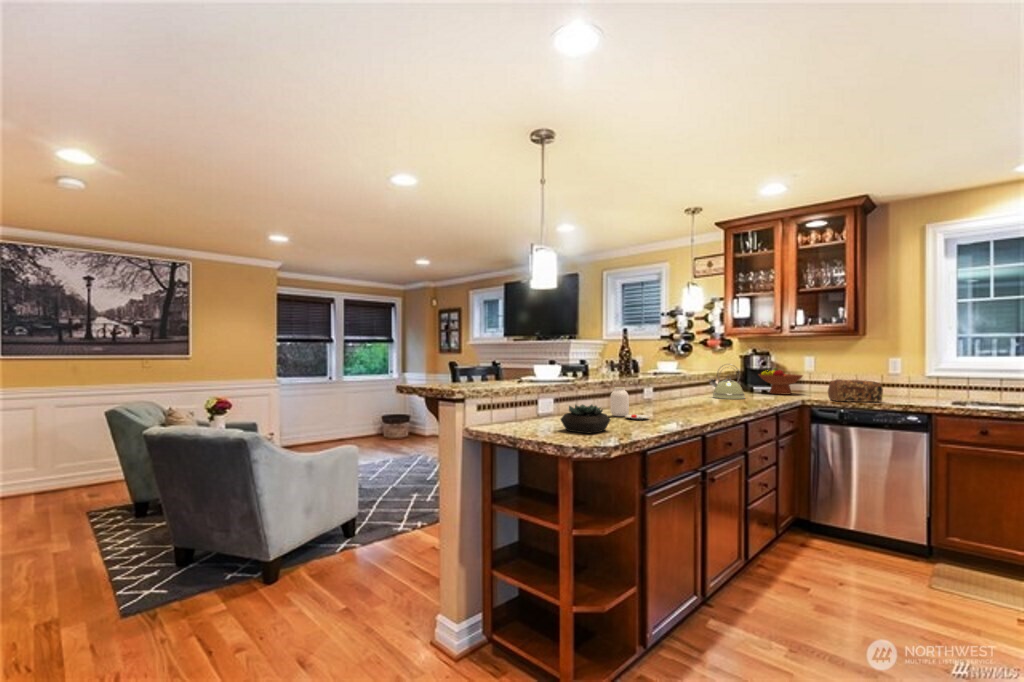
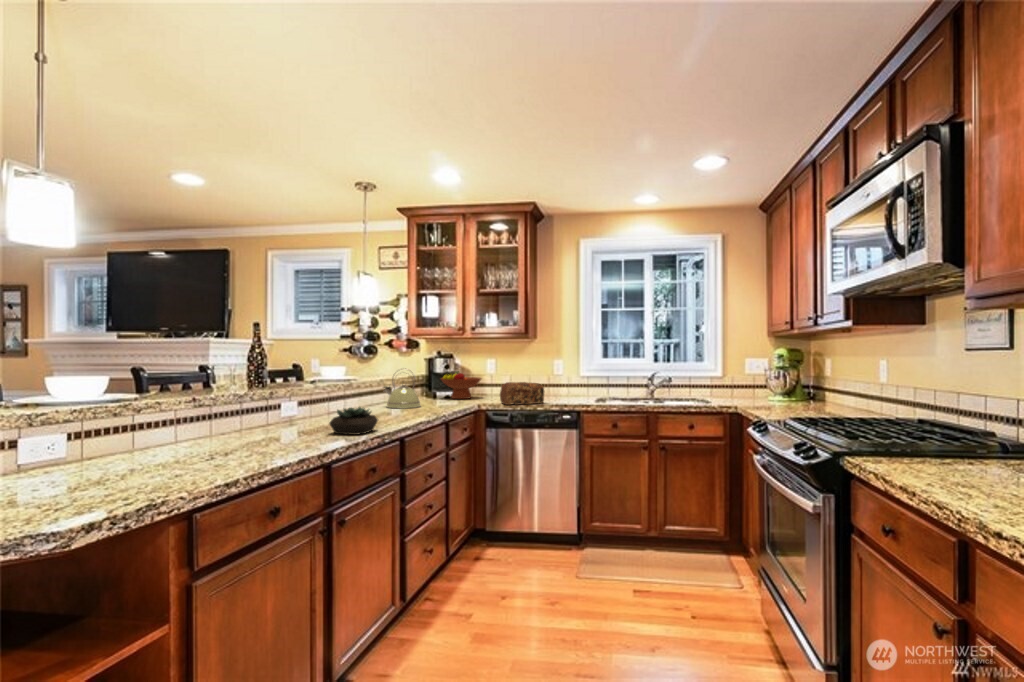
jar: present [610,387,649,419] -> none [193,407,265,452]
succulent plant: present [561,405,610,433] -> present [329,407,378,435]

